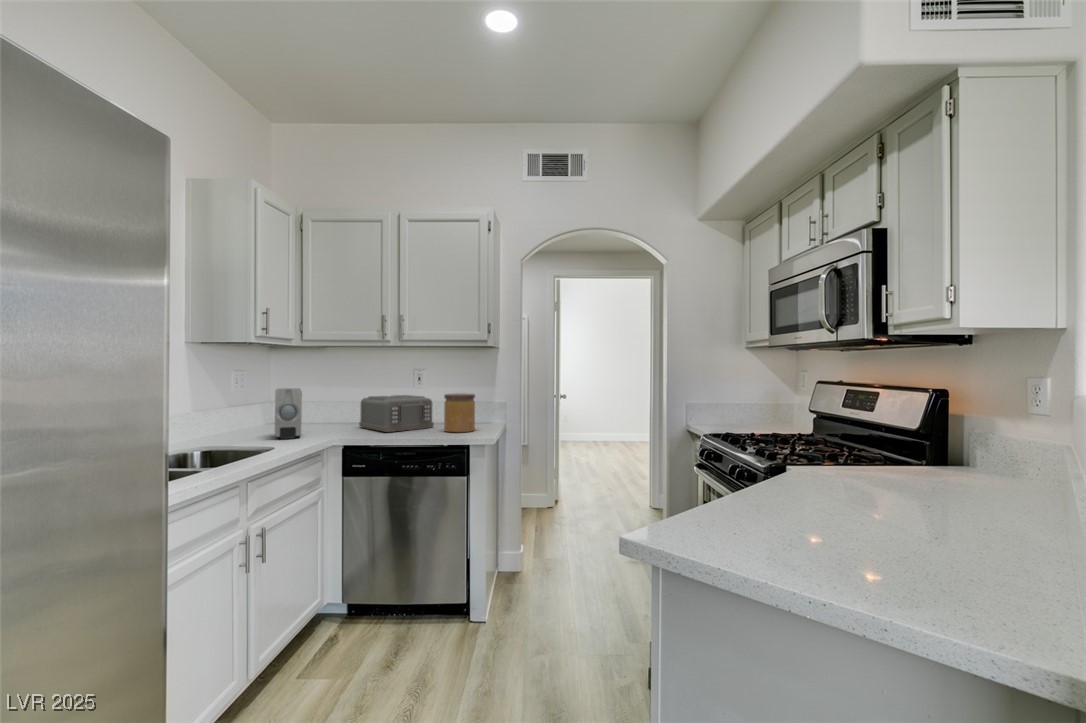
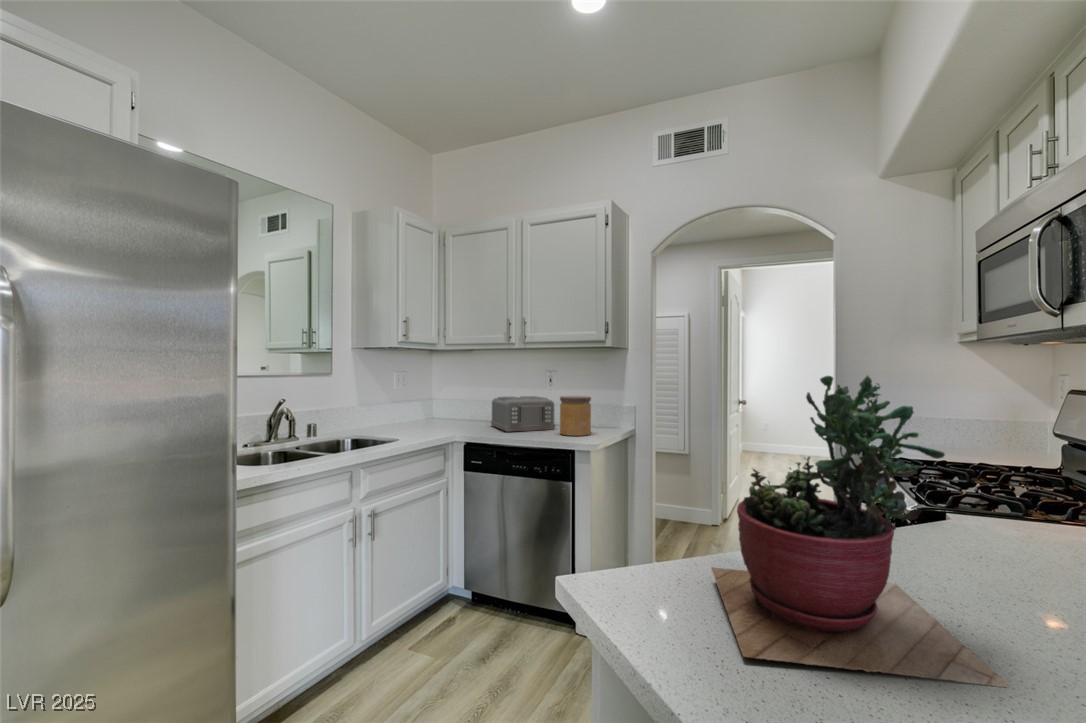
succulent plant: none [720,372,933,570] -> present [711,376,1010,687]
soap dispenser: present [275,388,302,439] -> none [412,388,439,433]

